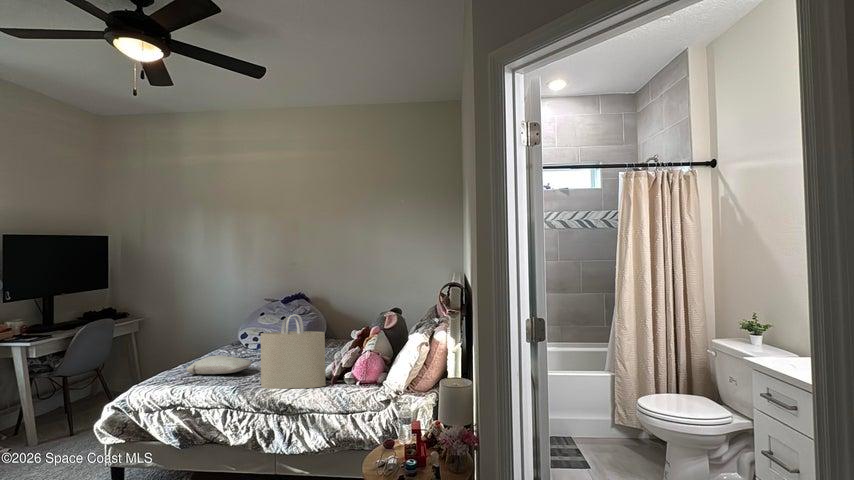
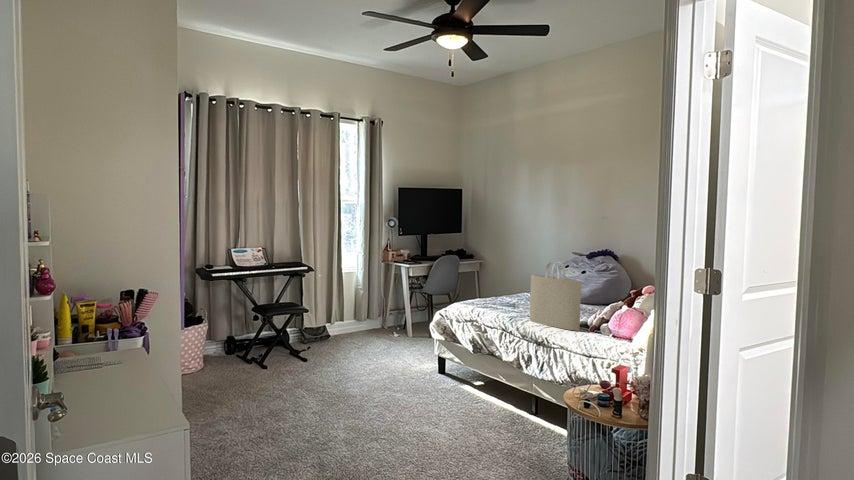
pillow: present [187,355,252,374] -> none [487,292,534,307]

